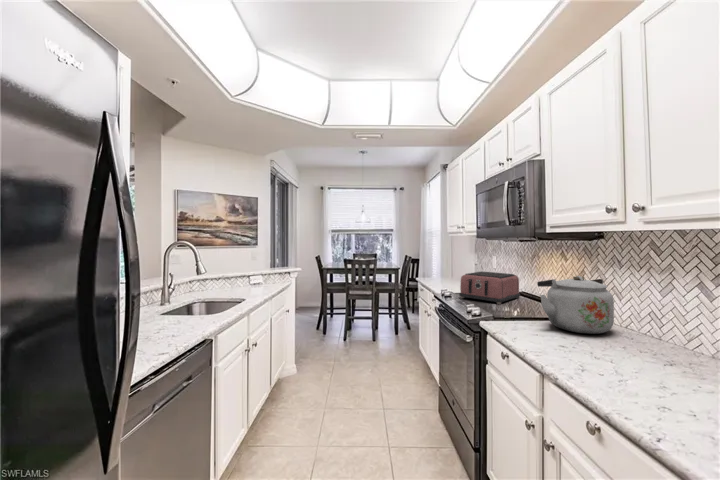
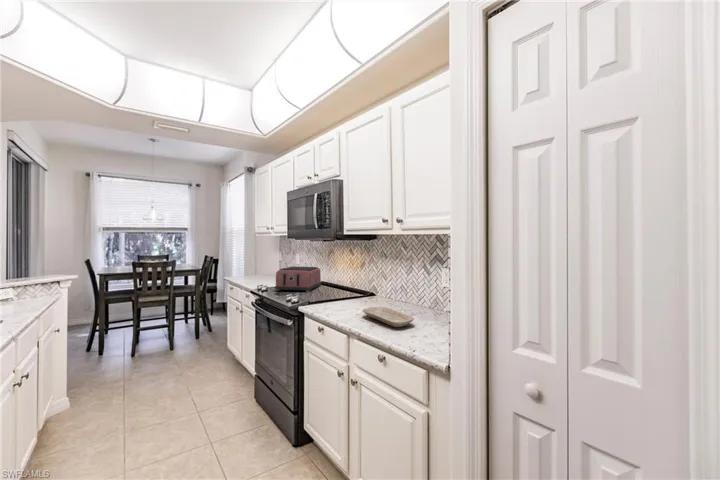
kettle: present [537,276,614,334] -> none [339,265,383,304]
tray: none [568,340,671,384] -> present [362,307,414,327]

